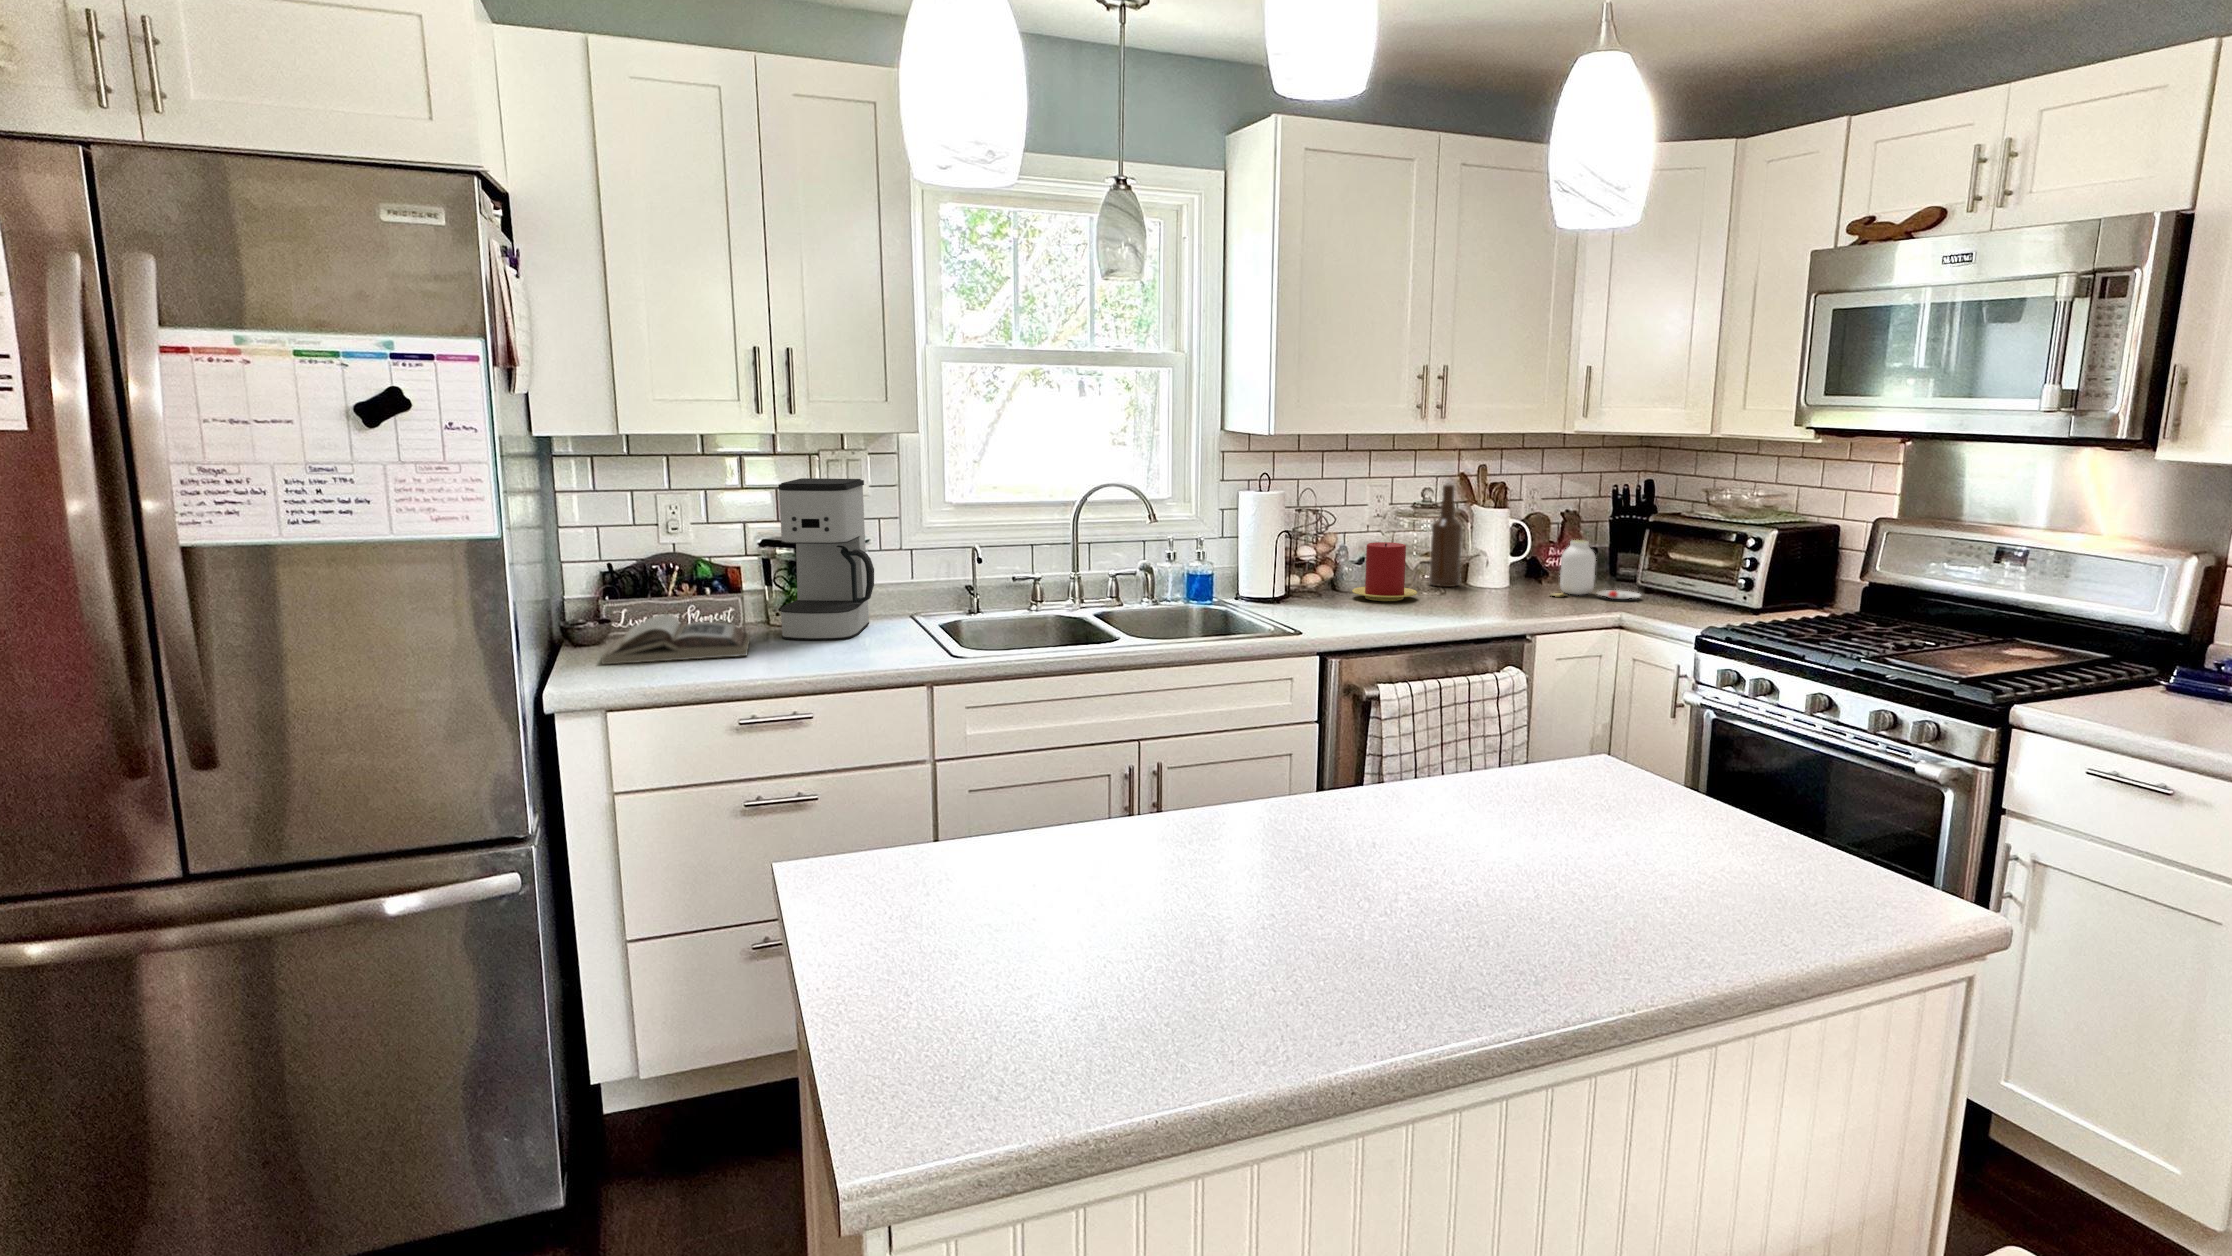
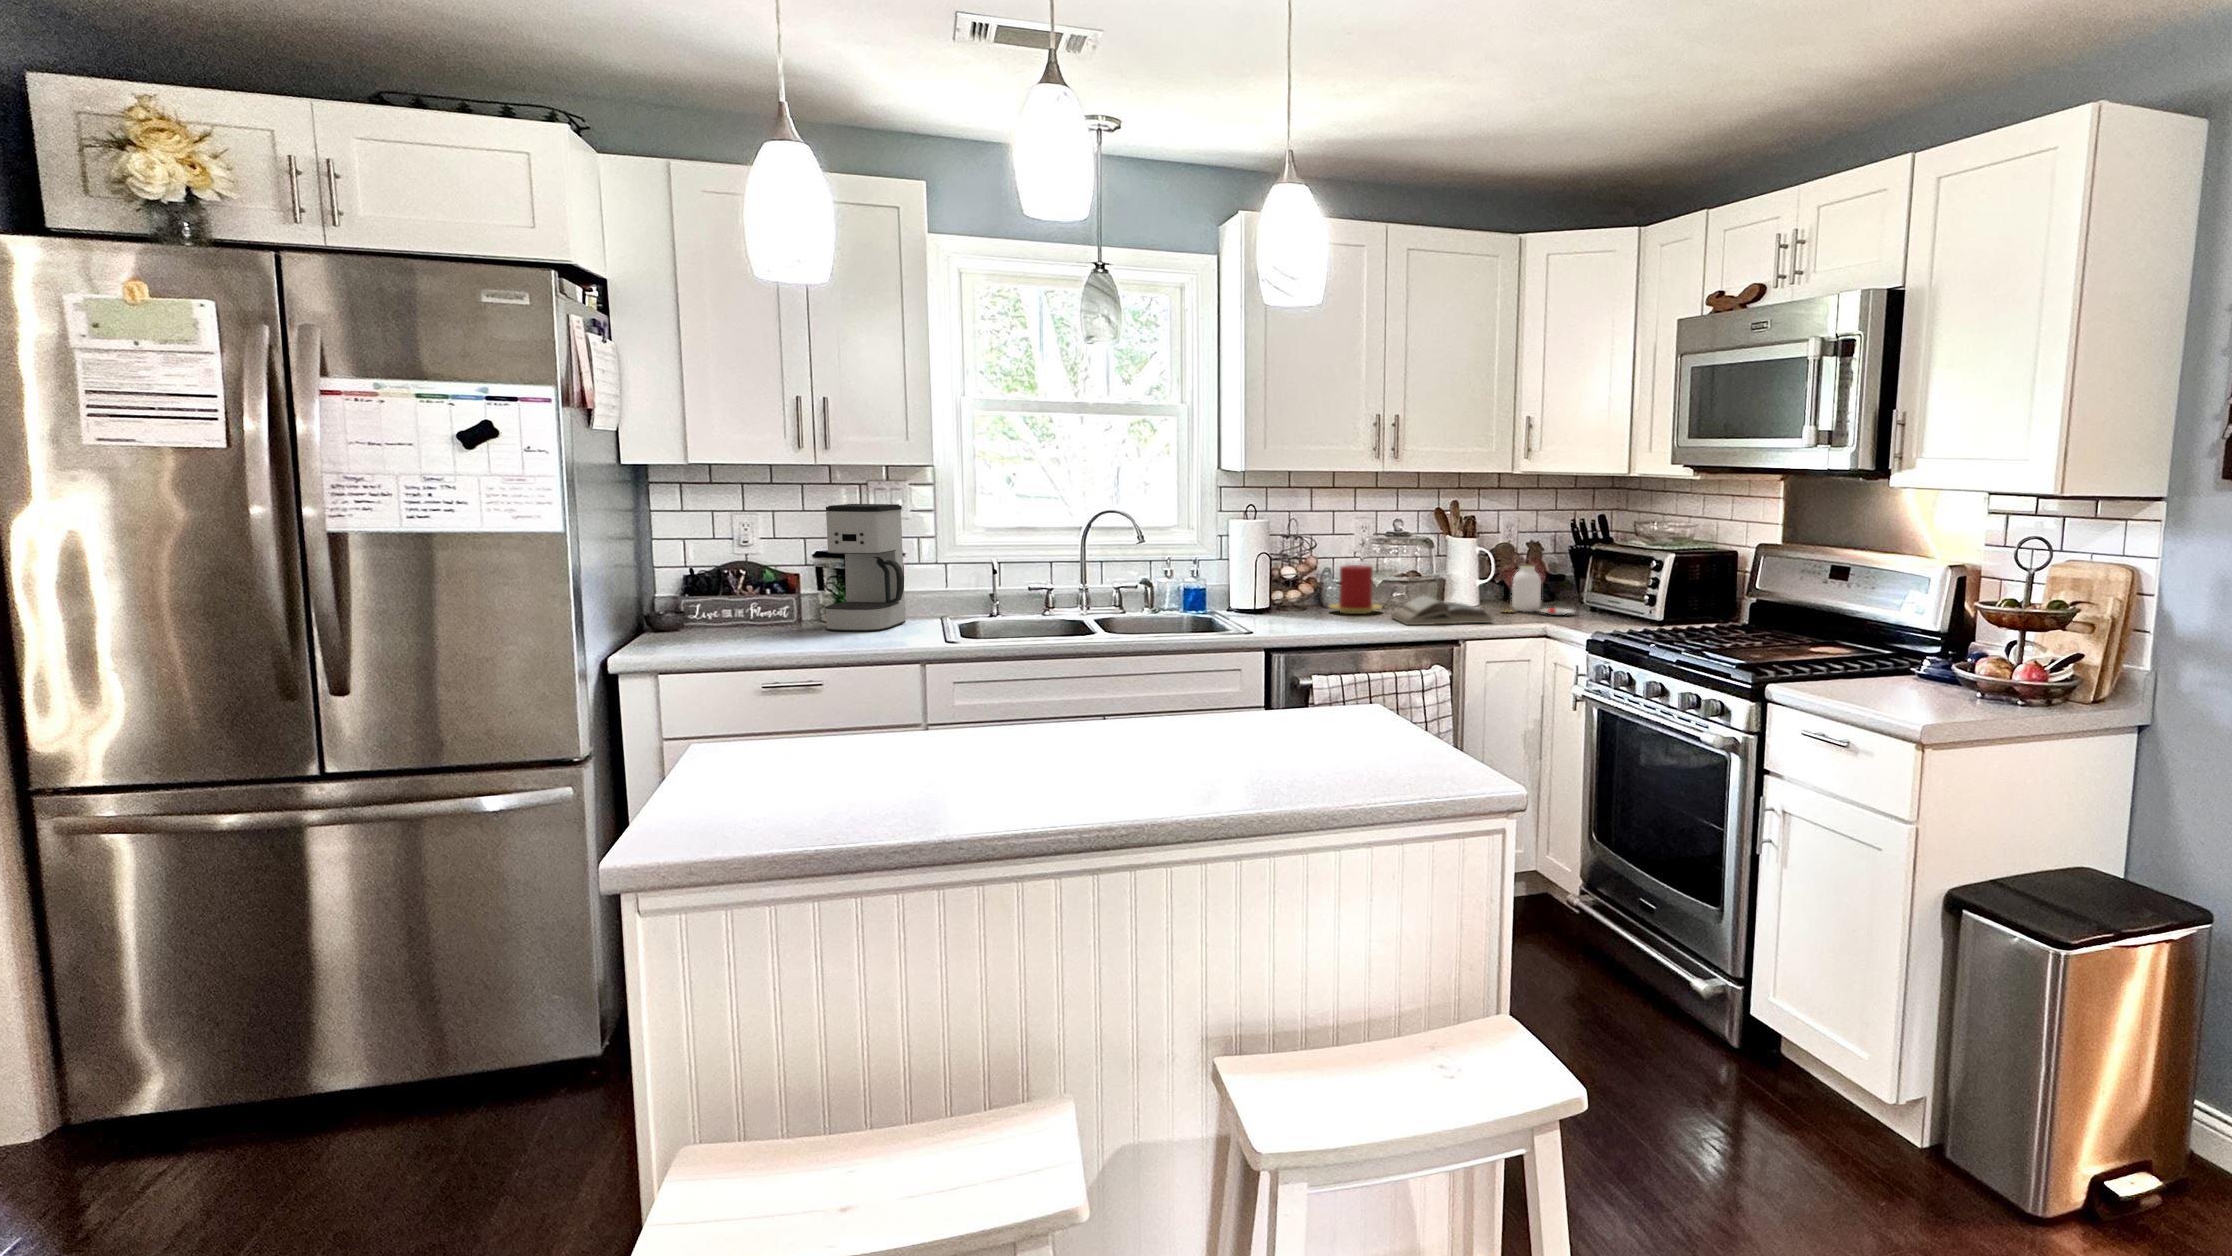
bottle: present [1429,484,1463,587] -> none [1409,519,1436,606]
book: present [602,614,750,664] -> present [1391,596,1493,625]

